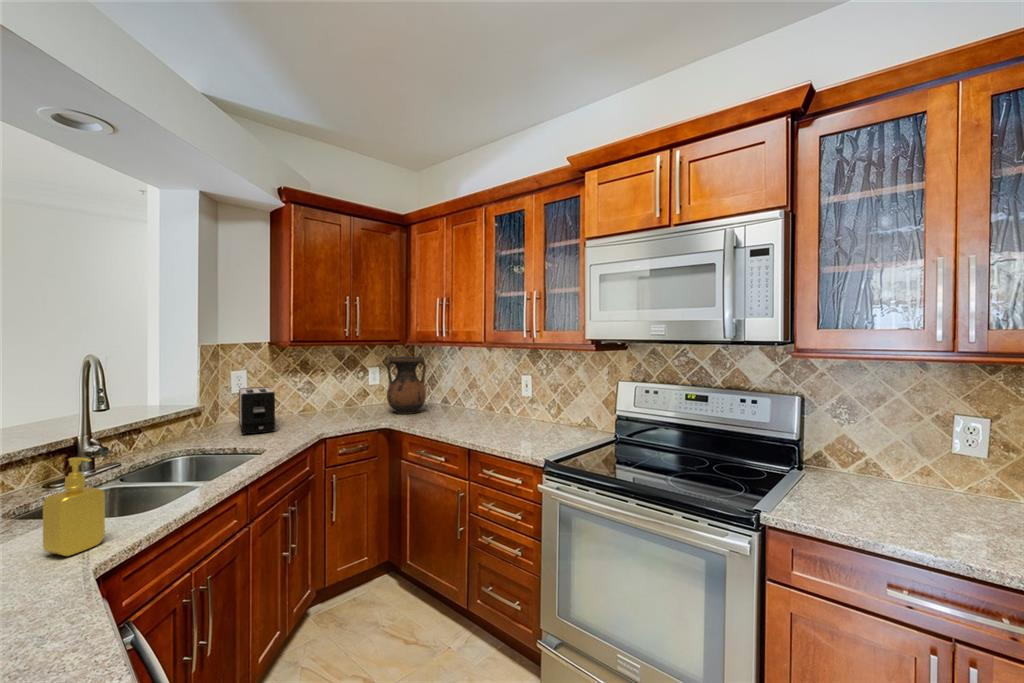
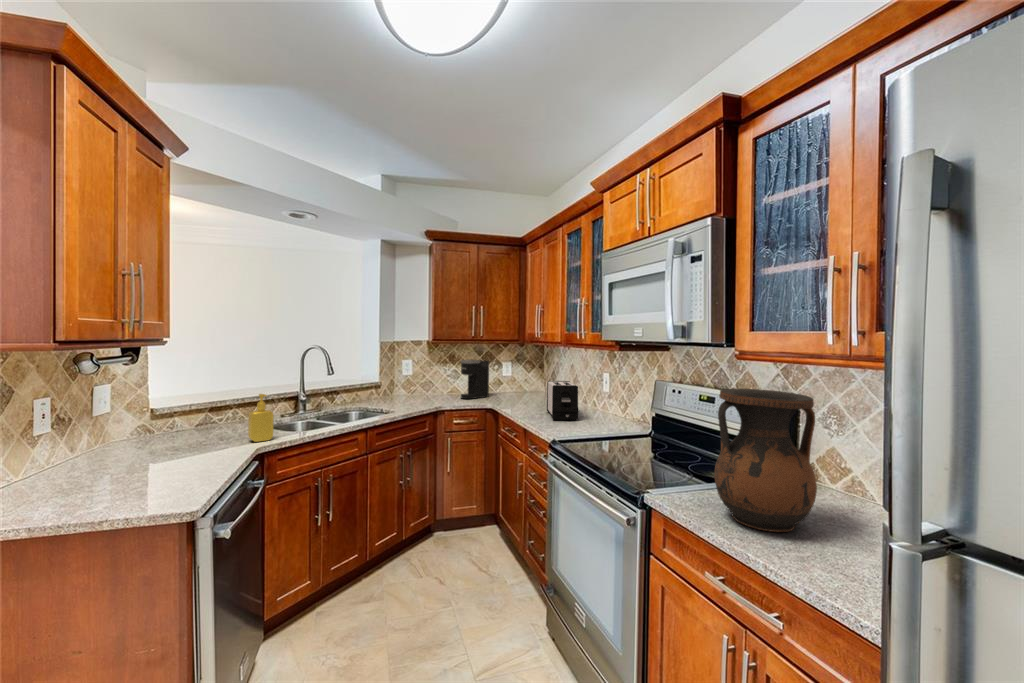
vase: present [387,357,426,414] -> present [714,389,817,532]
coffee maker: none [327,367,361,419] -> present [461,360,489,399]
toaster: present [239,387,275,435] -> present [547,381,578,420]

